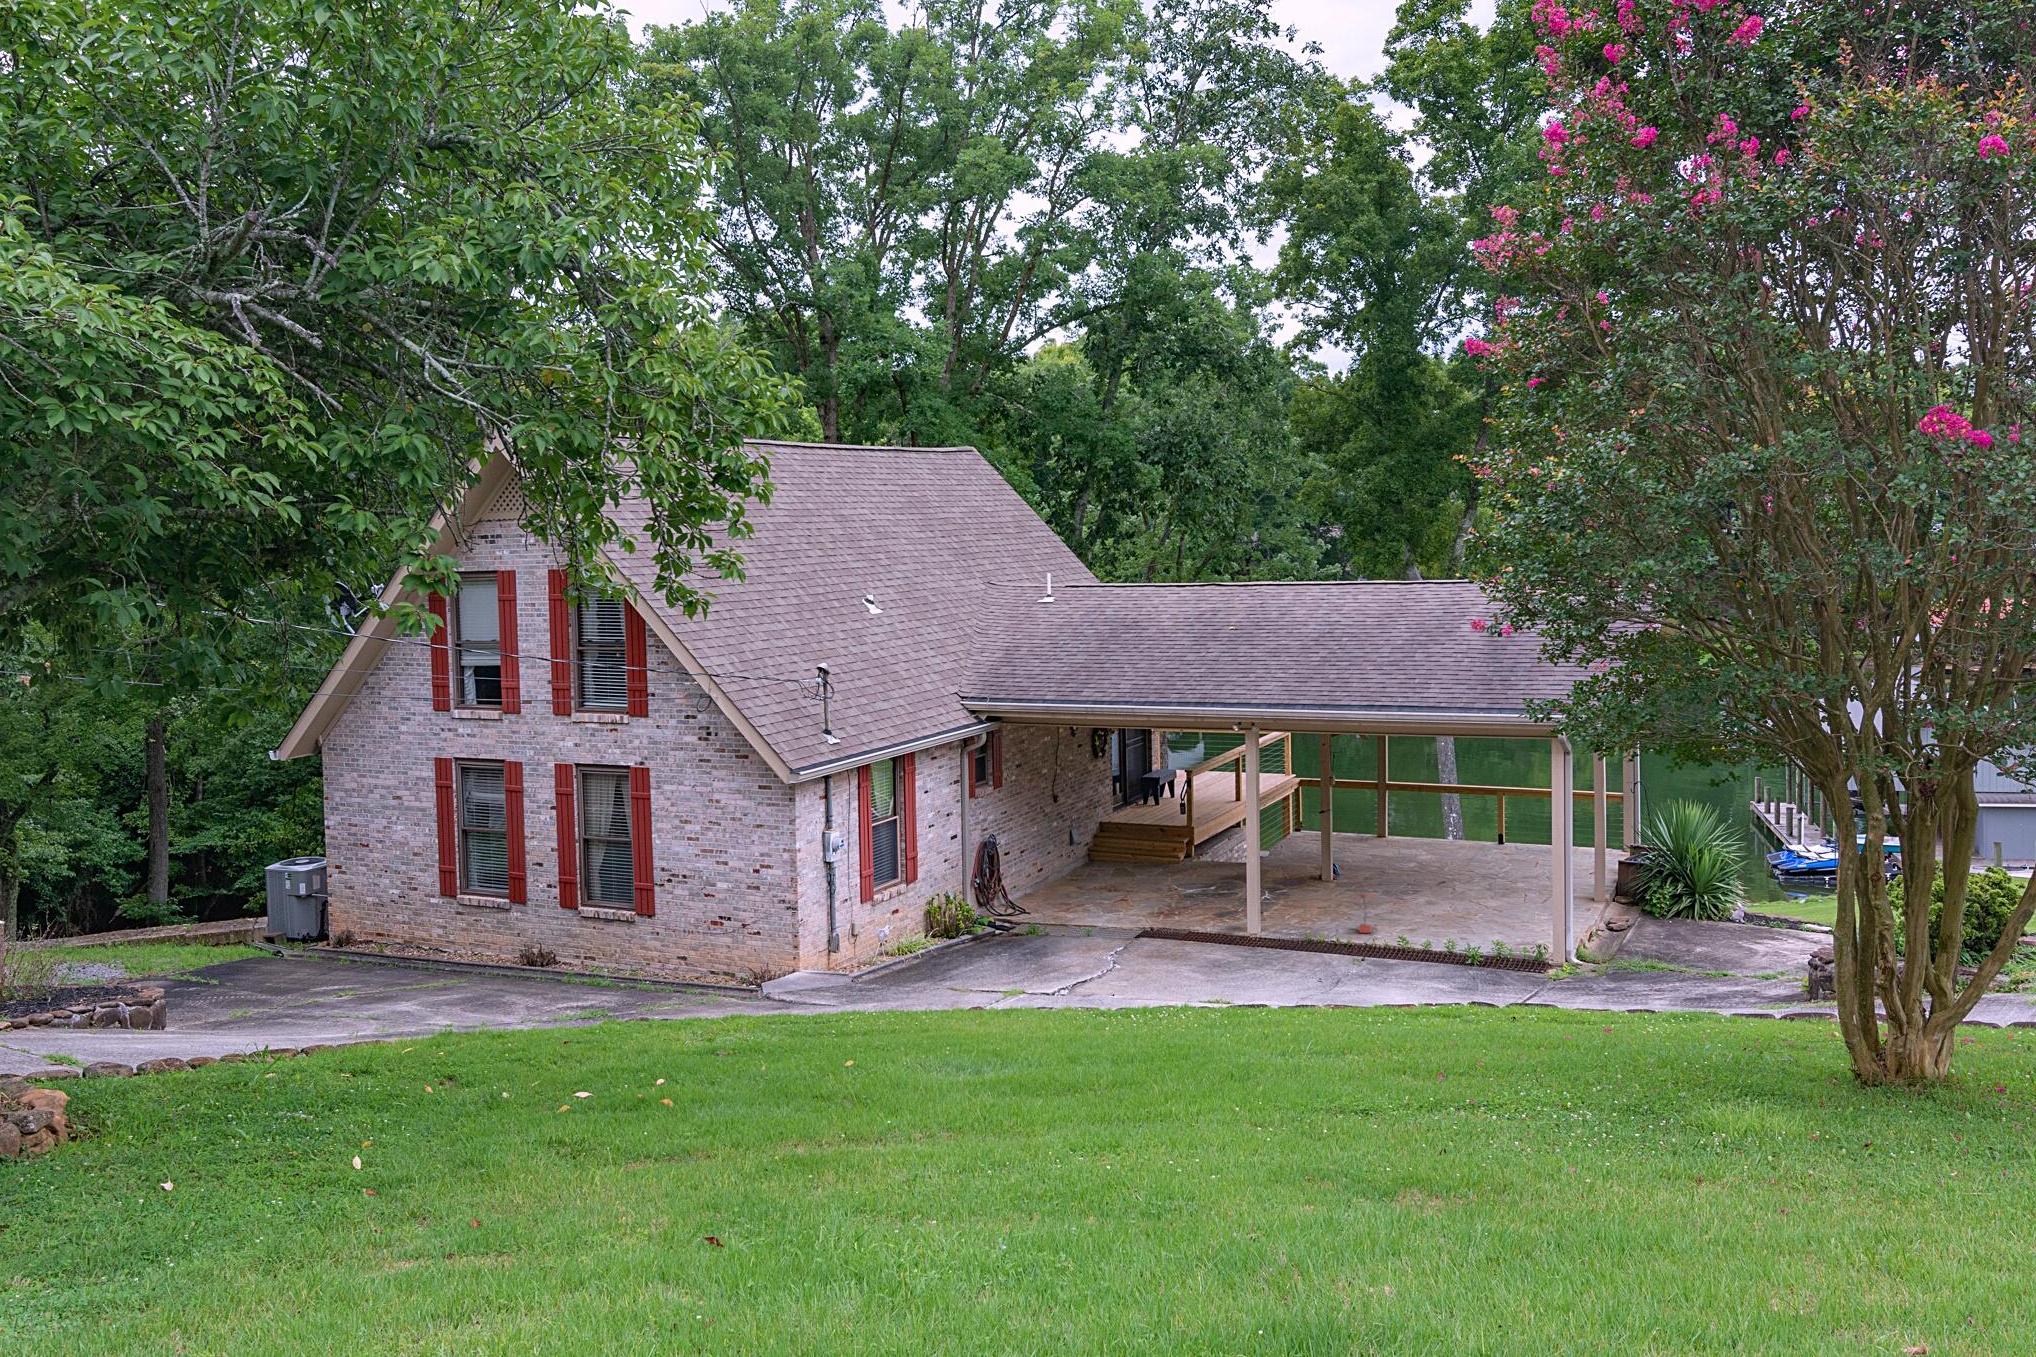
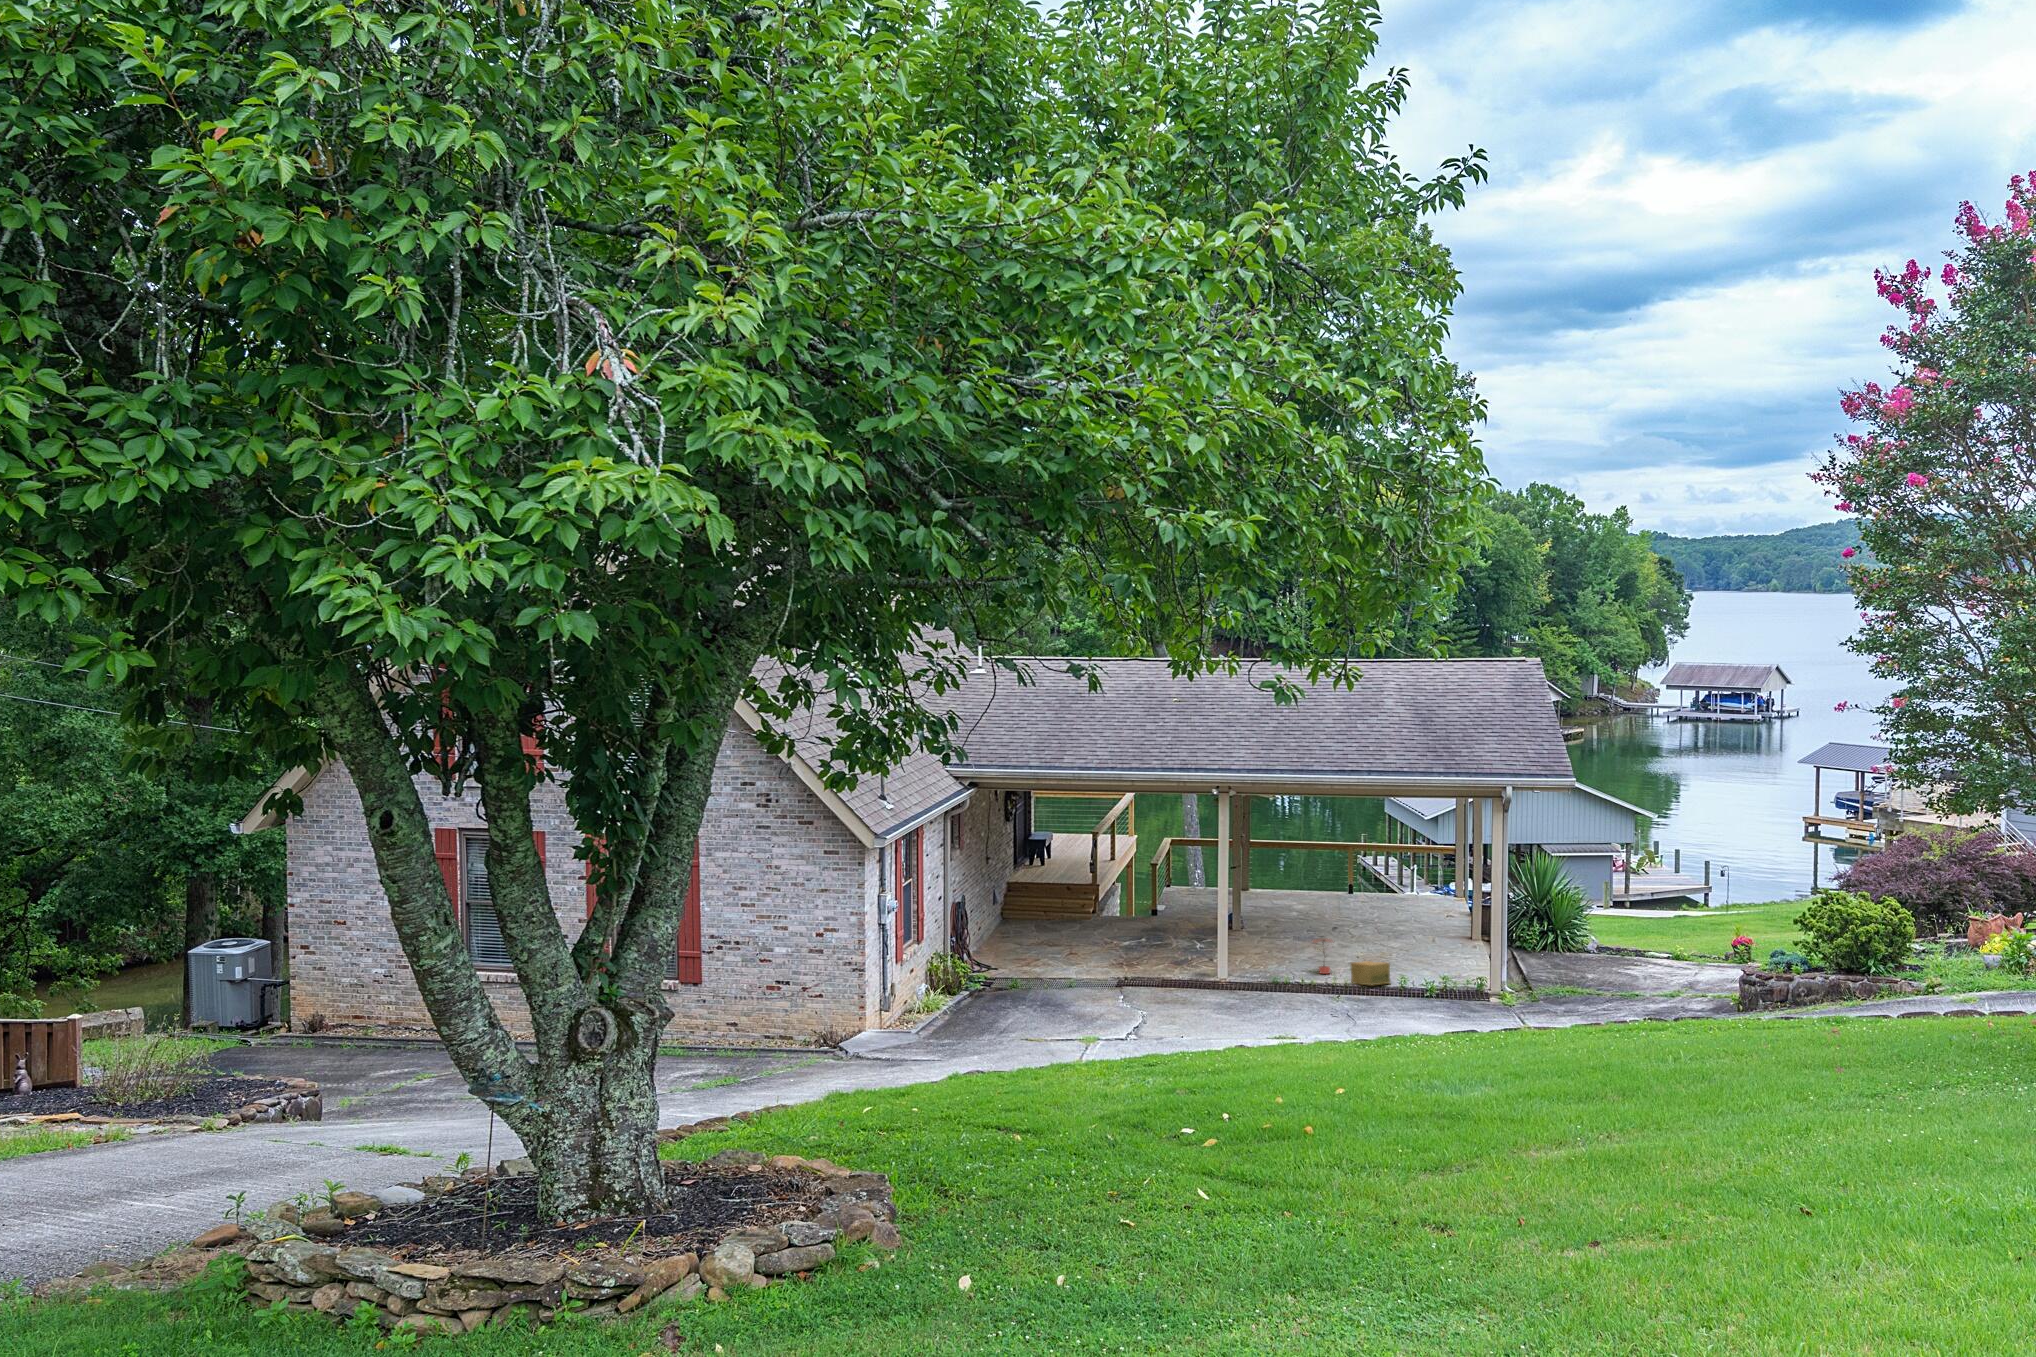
cardboard box: none [1381,920,1425,948] -> present [1351,961,1391,985]

